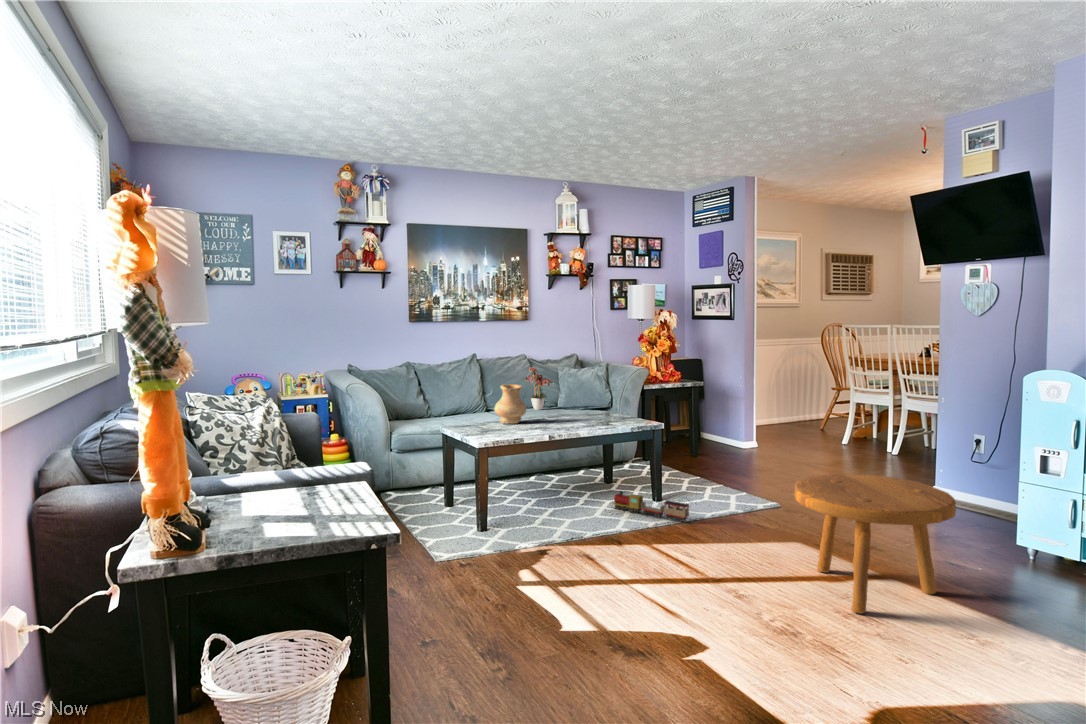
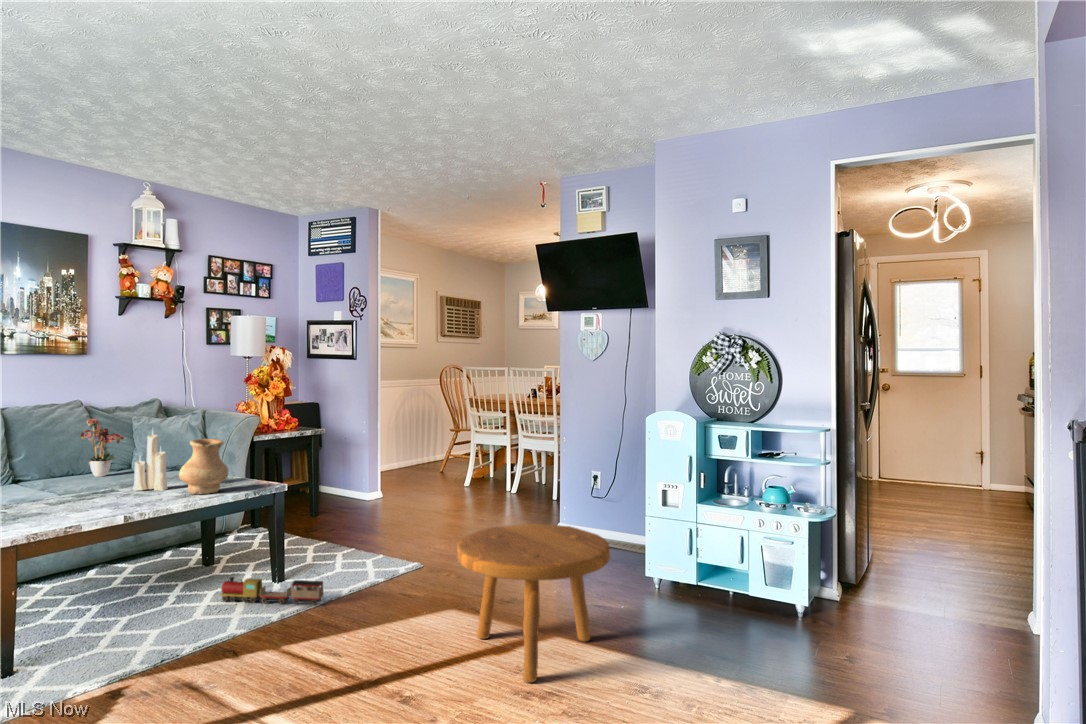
candle: none [556,372,579,421] -> present [133,431,168,491]
vase: present [494,384,526,424] -> present [179,439,228,494]

